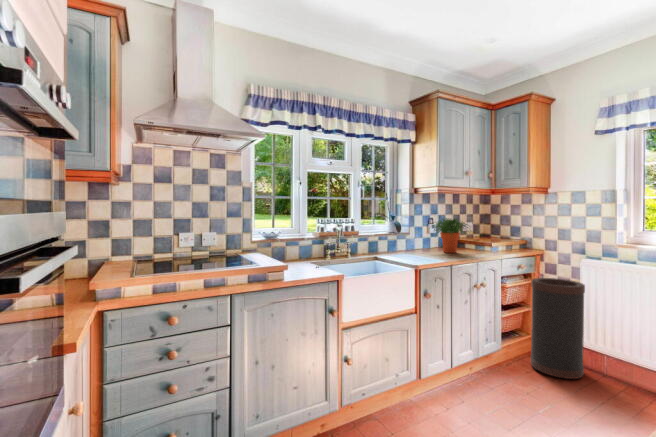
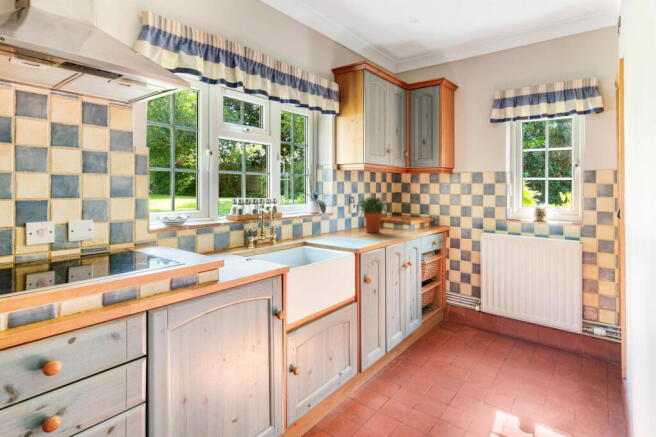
trash can: present [531,278,585,379] -> none [442,252,488,342]

